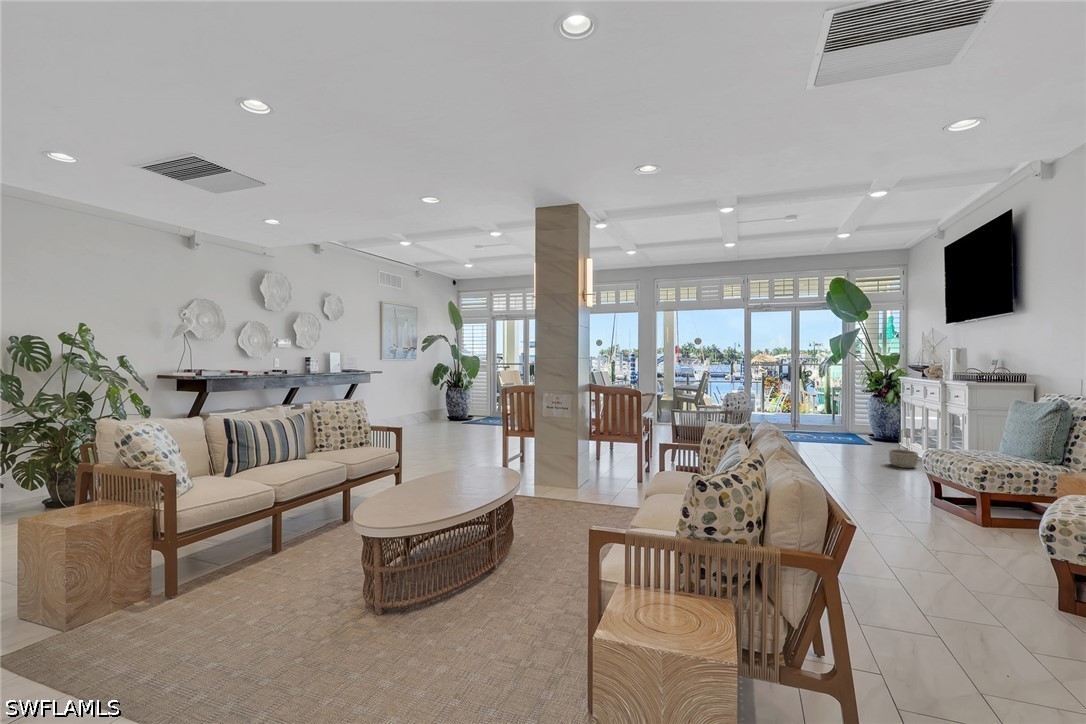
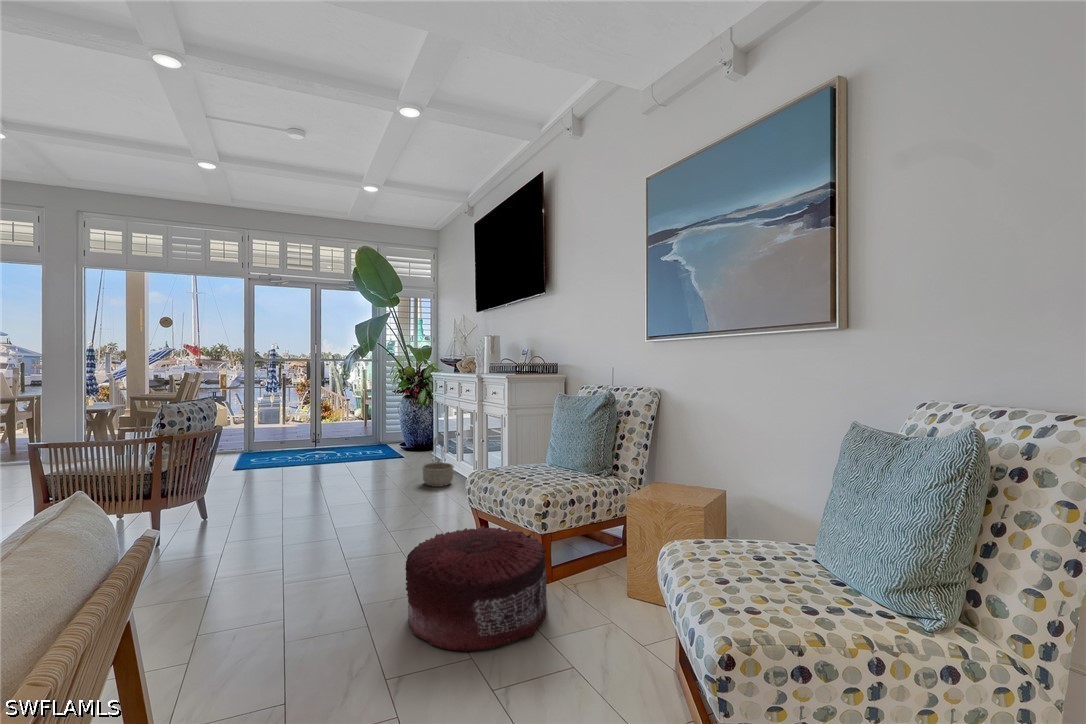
pouf: none [875,476,978,538] -> present [405,525,548,652]

